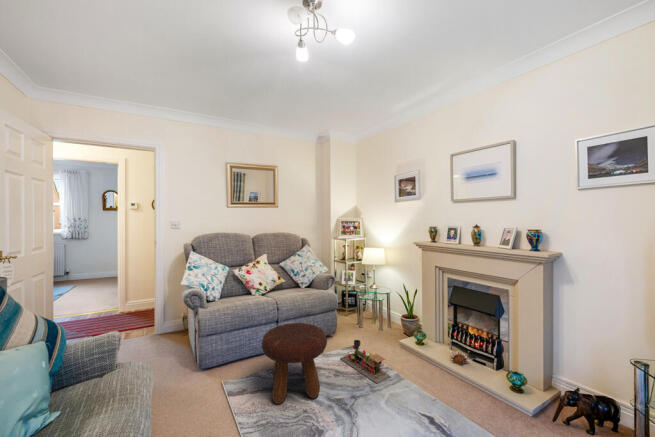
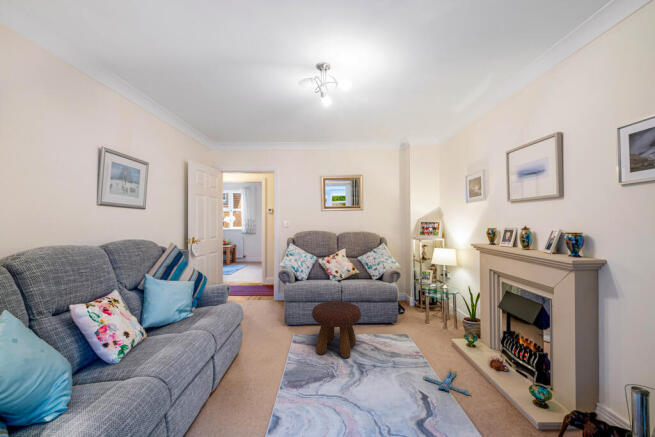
toy train: present [340,340,390,383] -> none [386,326,418,363]
plush toy: none [410,376,463,403] -> present [423,369,472,395]

